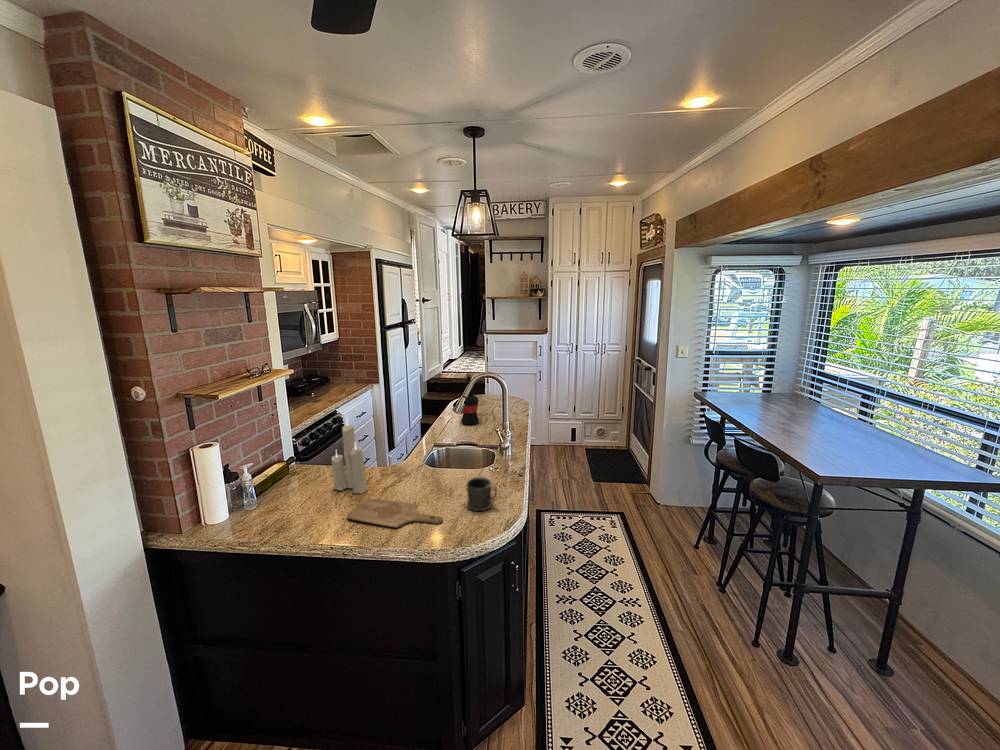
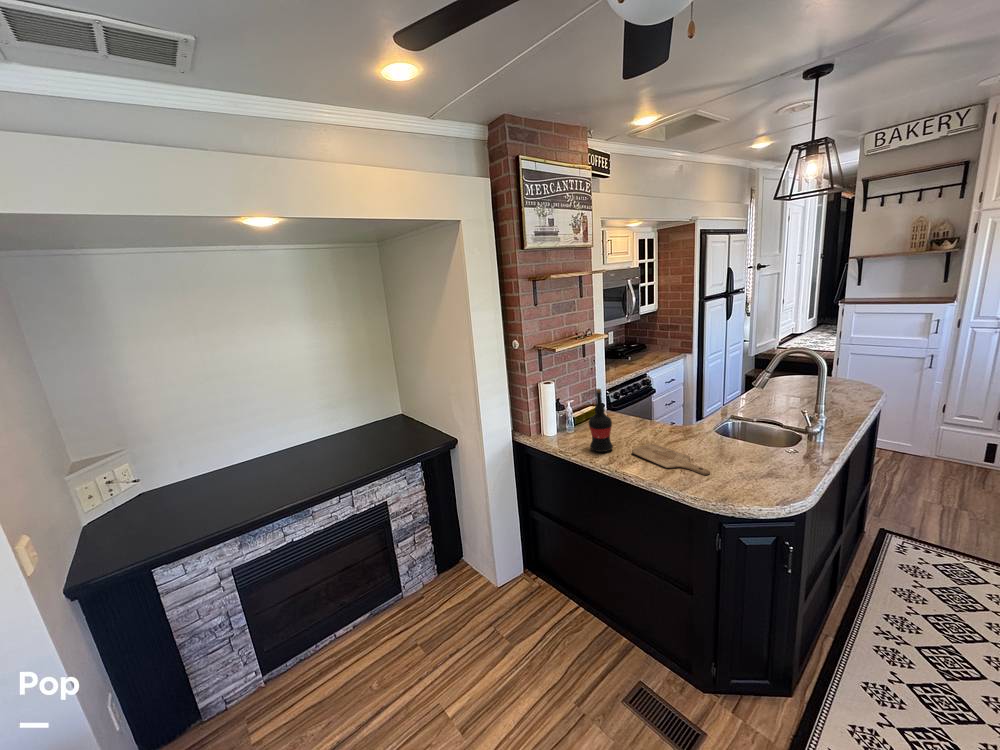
wine bottle: present [461,374,479,424] -> present [589,389,613,452]
candle: present [332,421,368,494] -> none [626,372,654,439]
mug: present [467,477,497,511] -> none [739,446,772,477]

